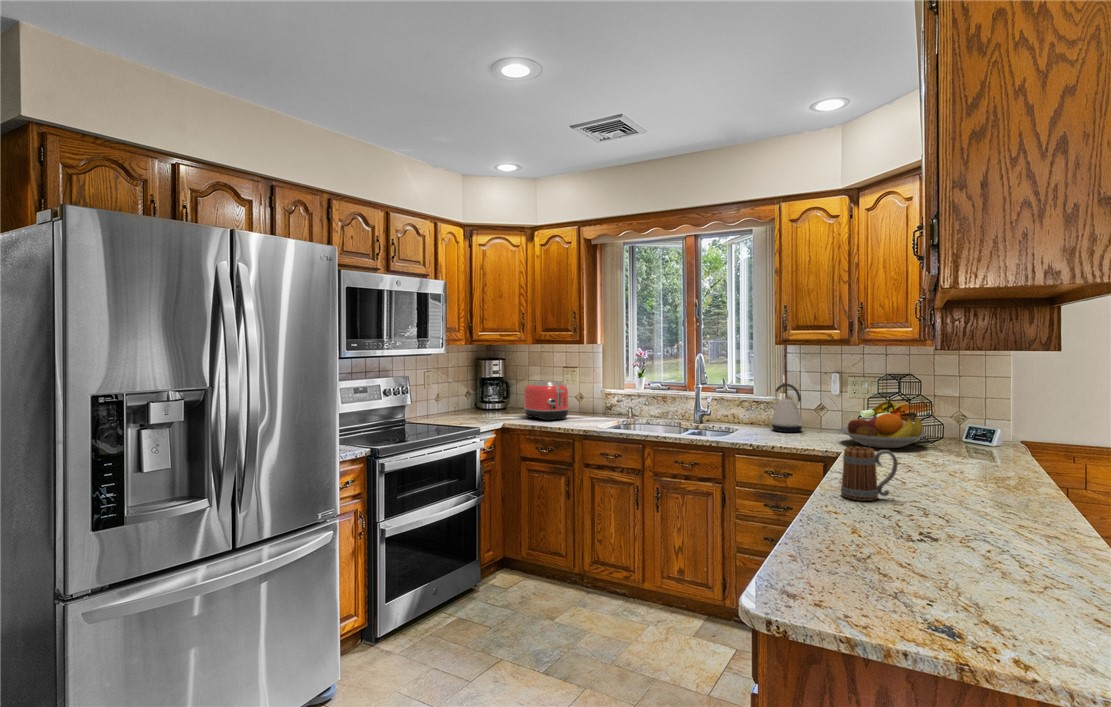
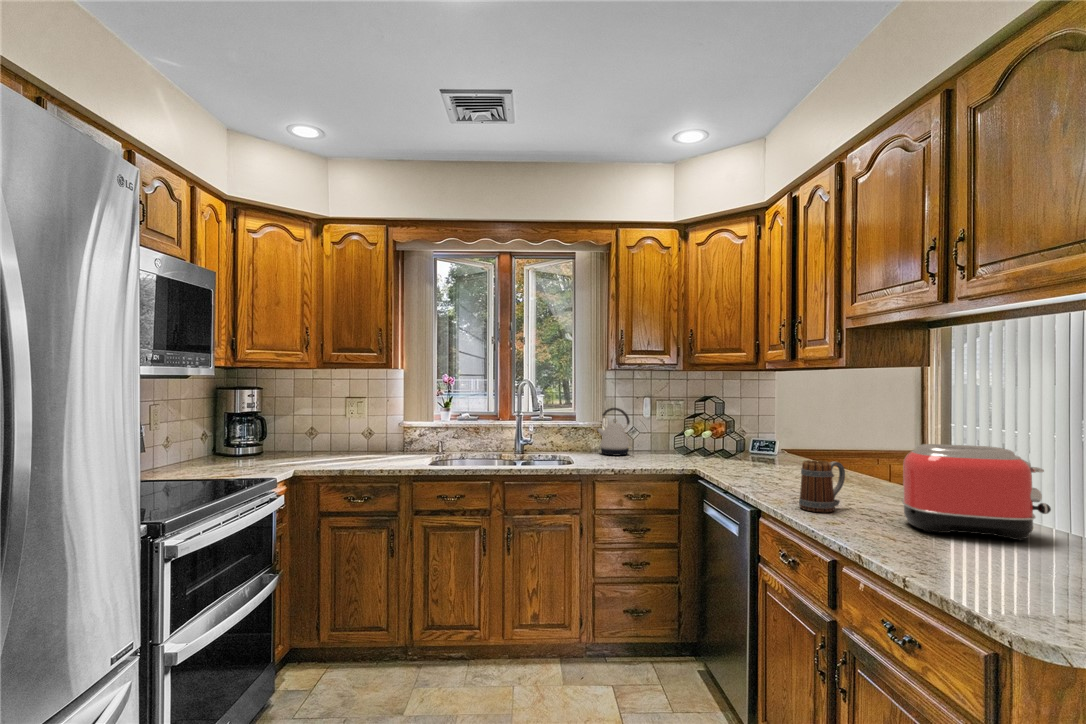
toaster: present [524,381,569,421] -> present [902,444,1051,540]
fruit bowl: present [839,413,926,448] -> none [676,431,749,463]

